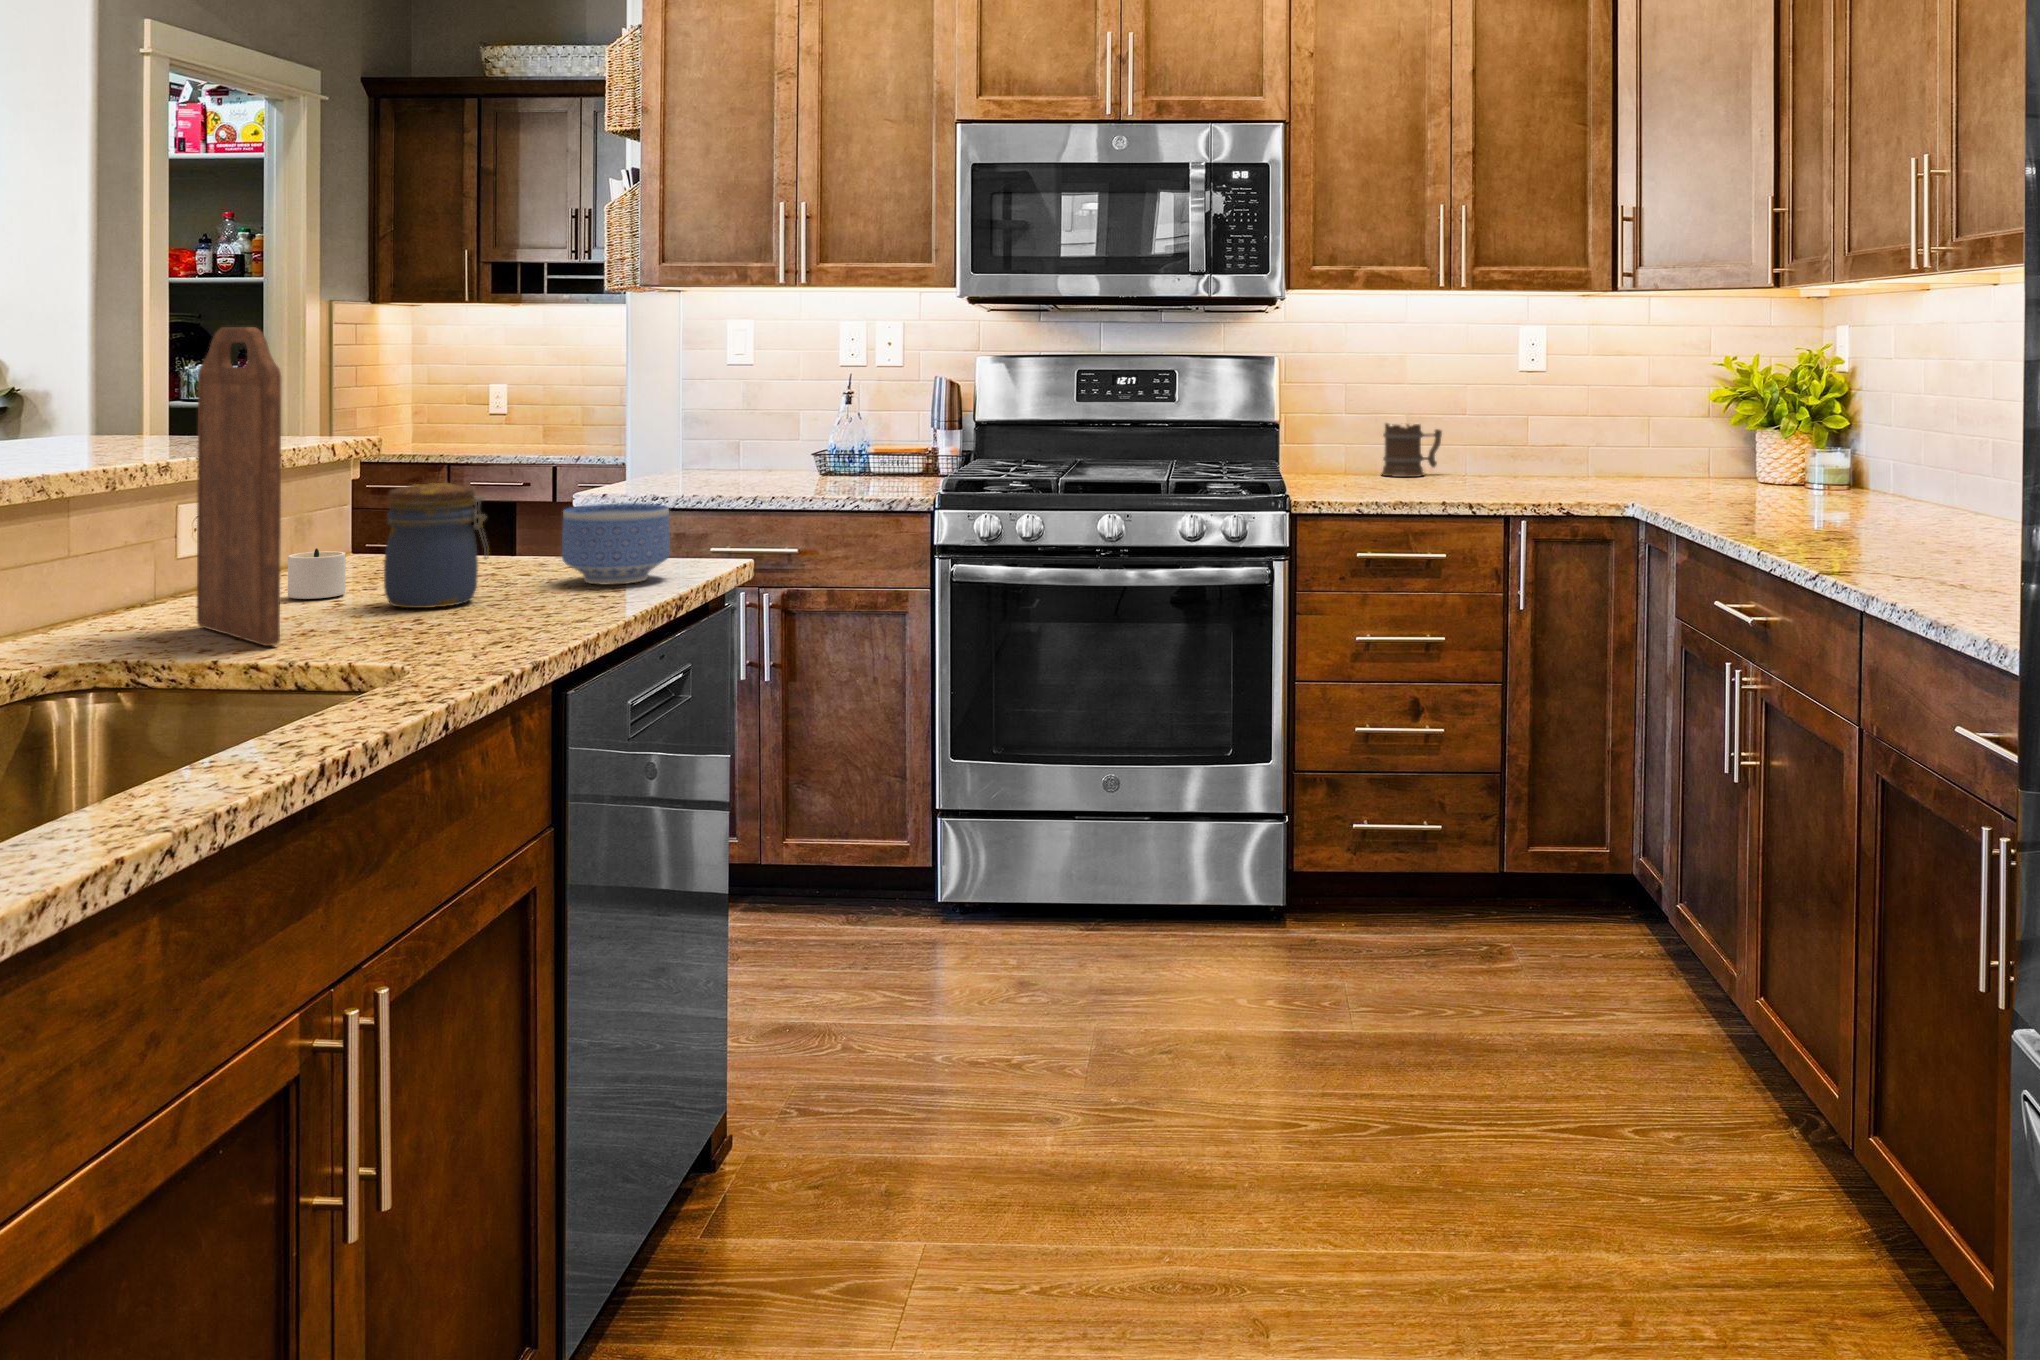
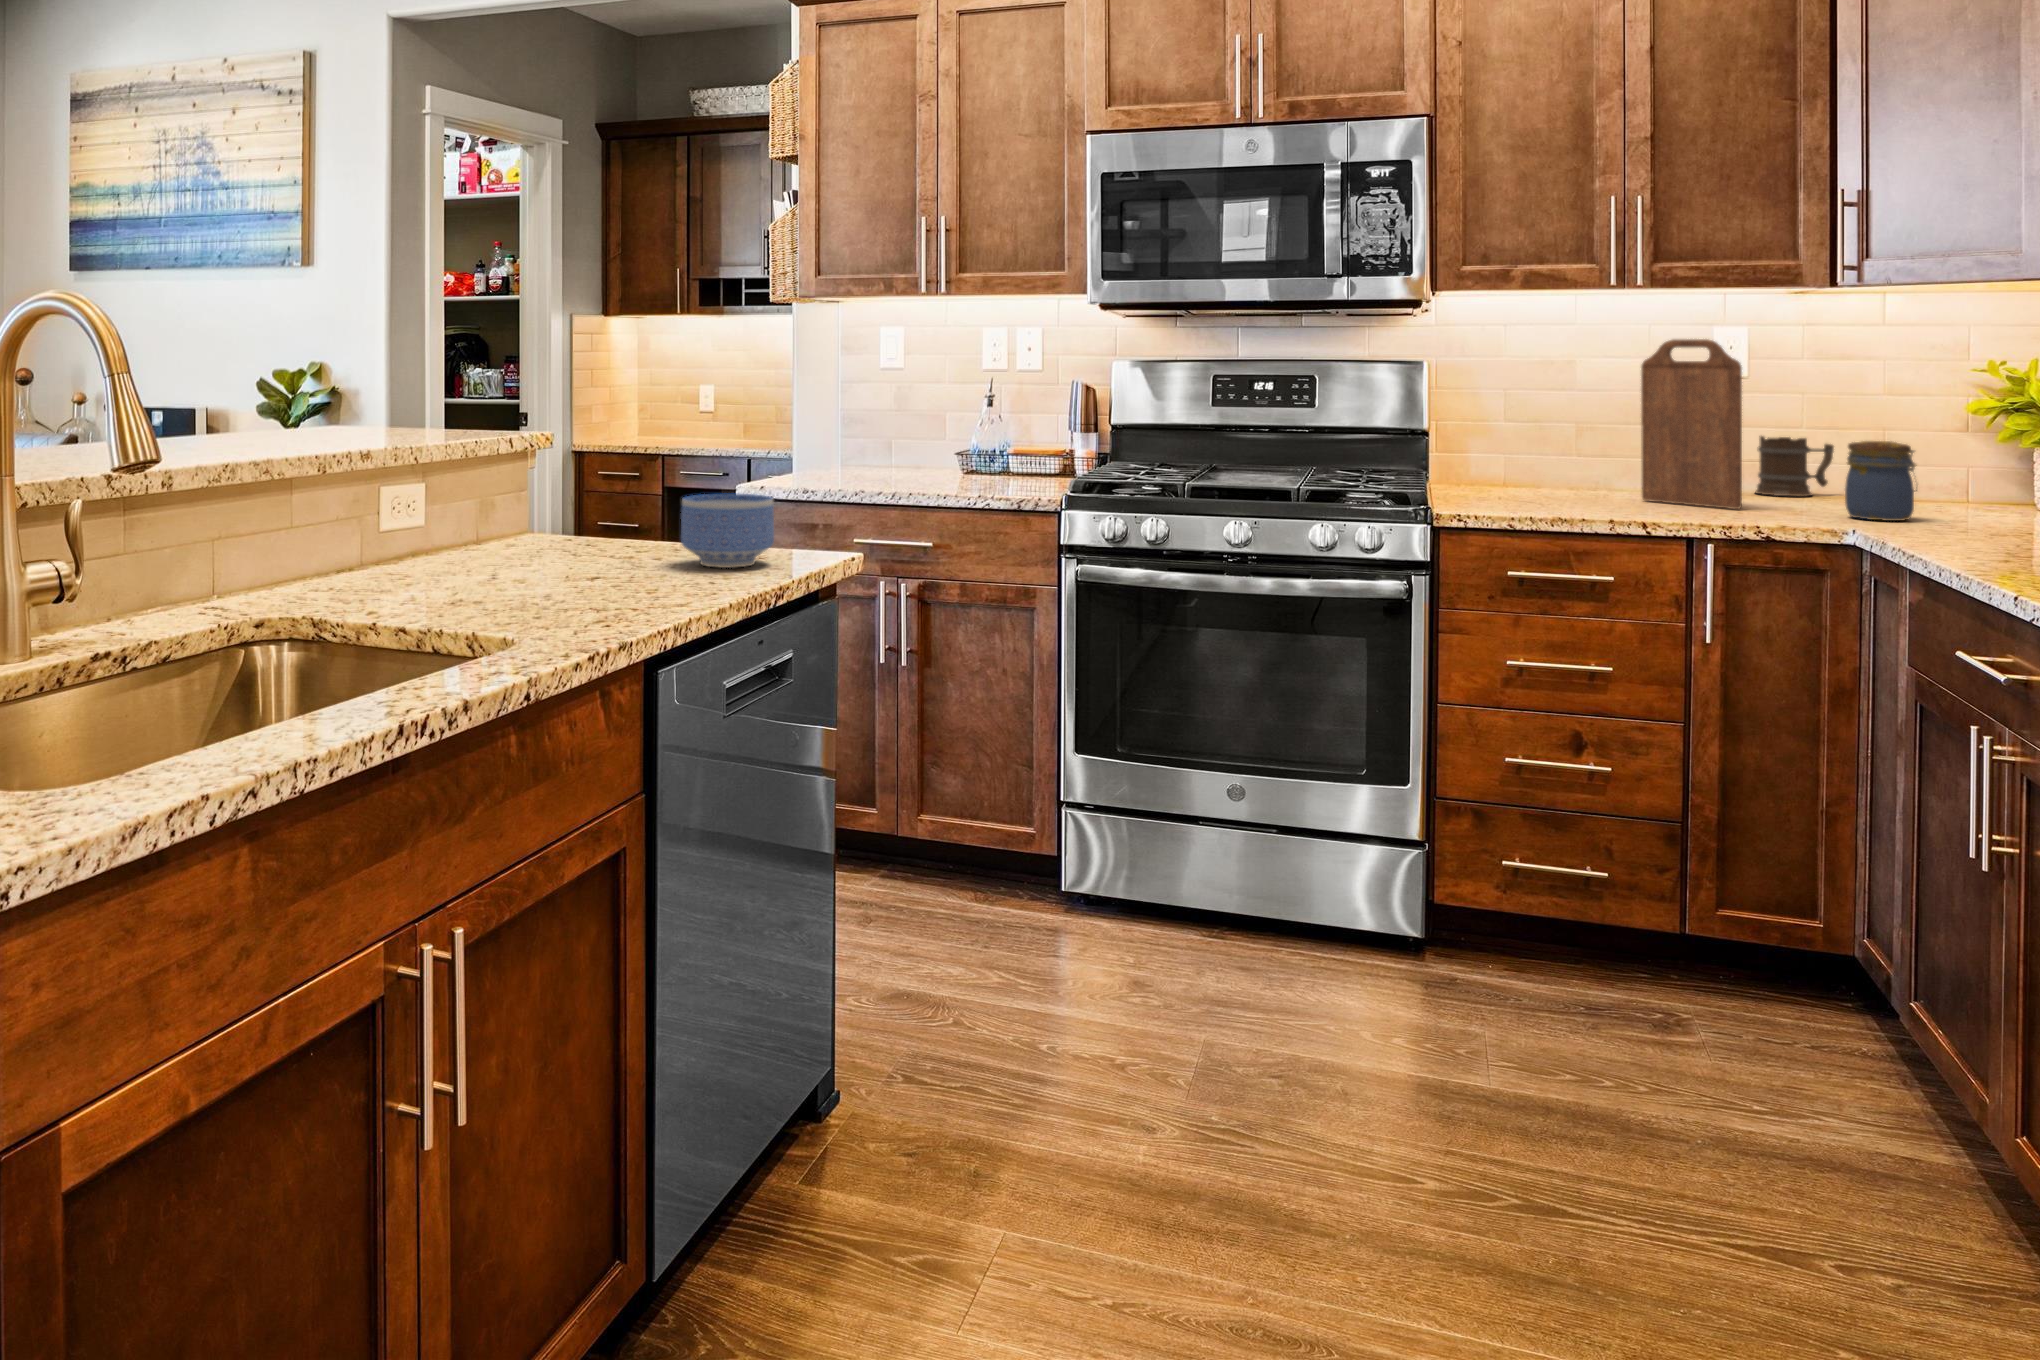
cutting board: present [197,327,281,646] -> present [1641,339,1742,509]
mug: present [1382,423,1442,477] -> present [1756,436,1834,497]
jar: present [384,483,488,608] -> present [1845,441,1917,521]
candle: present [288,548,346,599] -> none [462,524,522,567]

